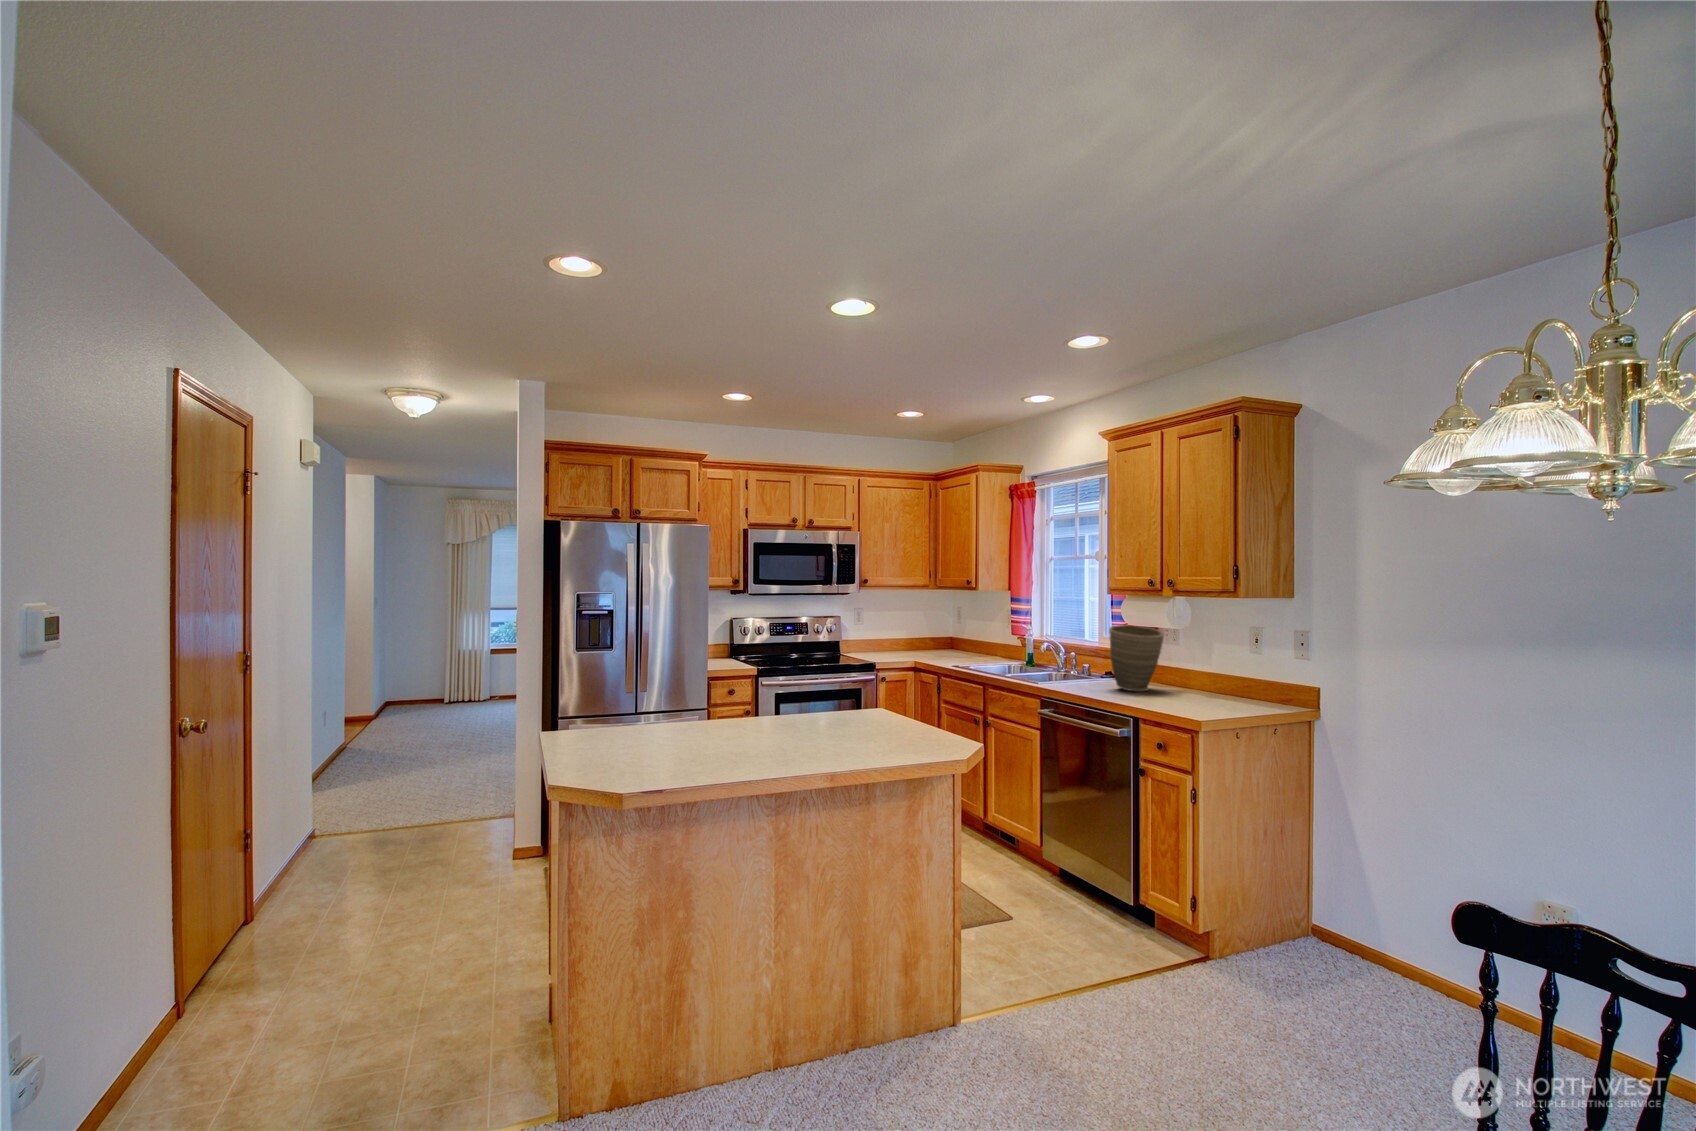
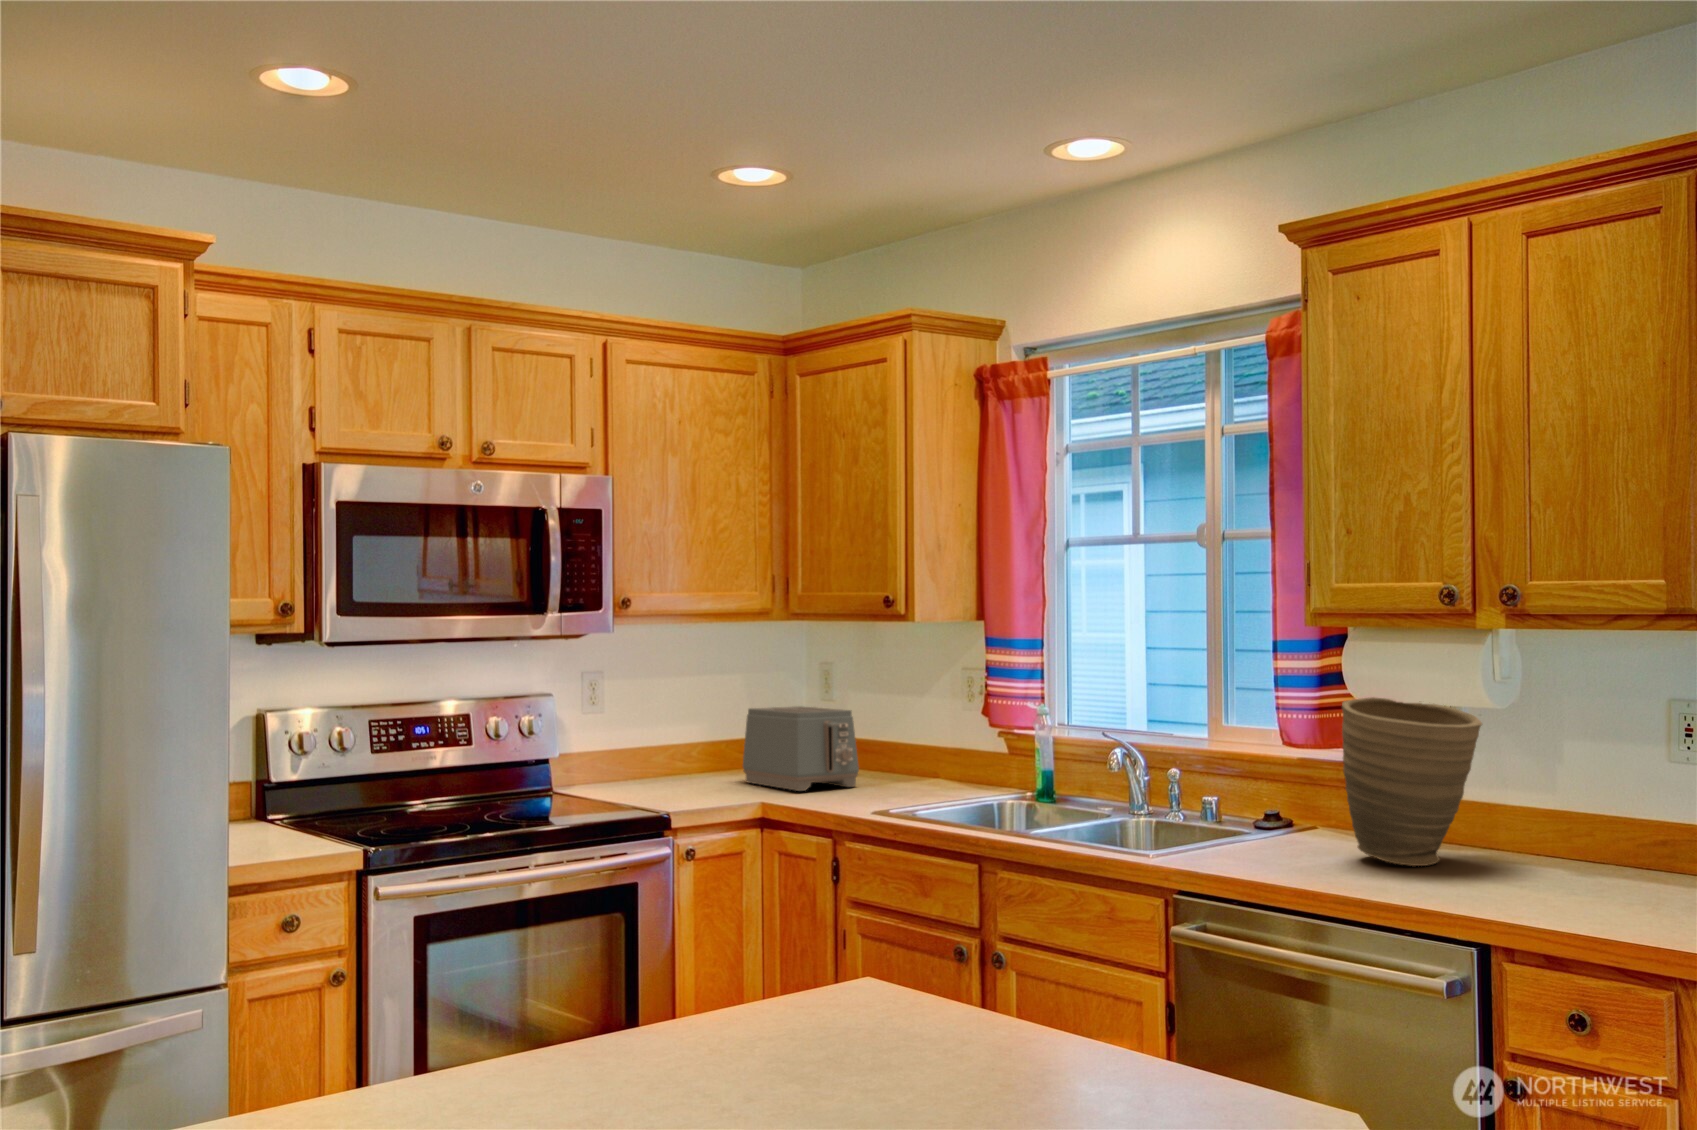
toaster: none [916,624,959,658] -> present [743,706,859,791]

